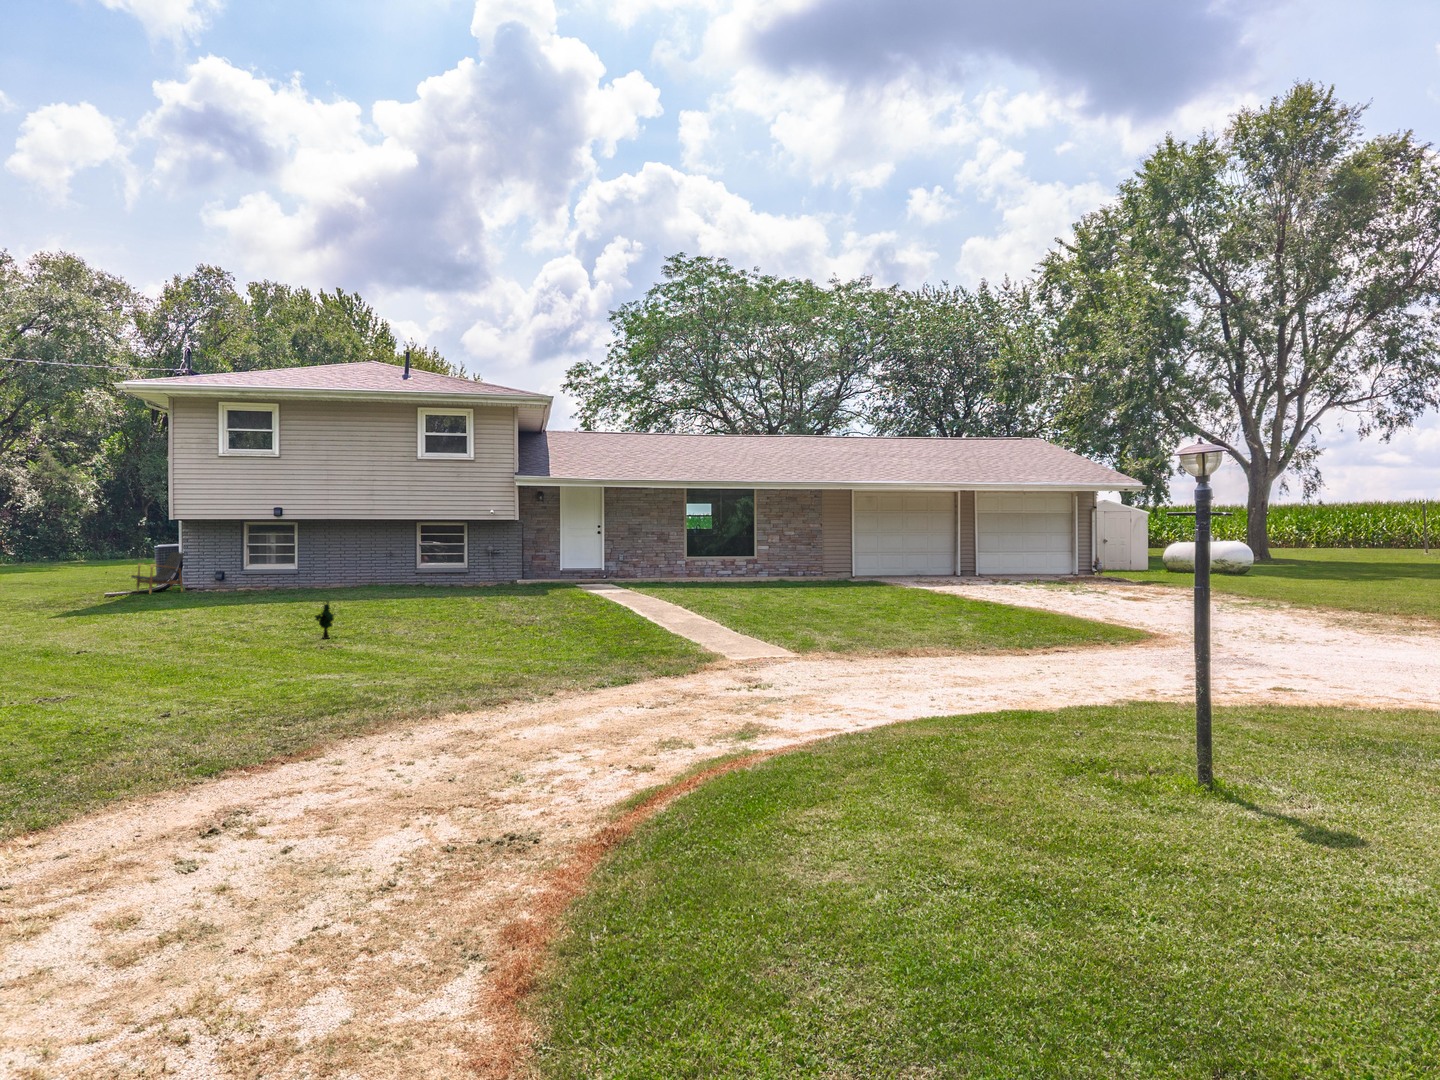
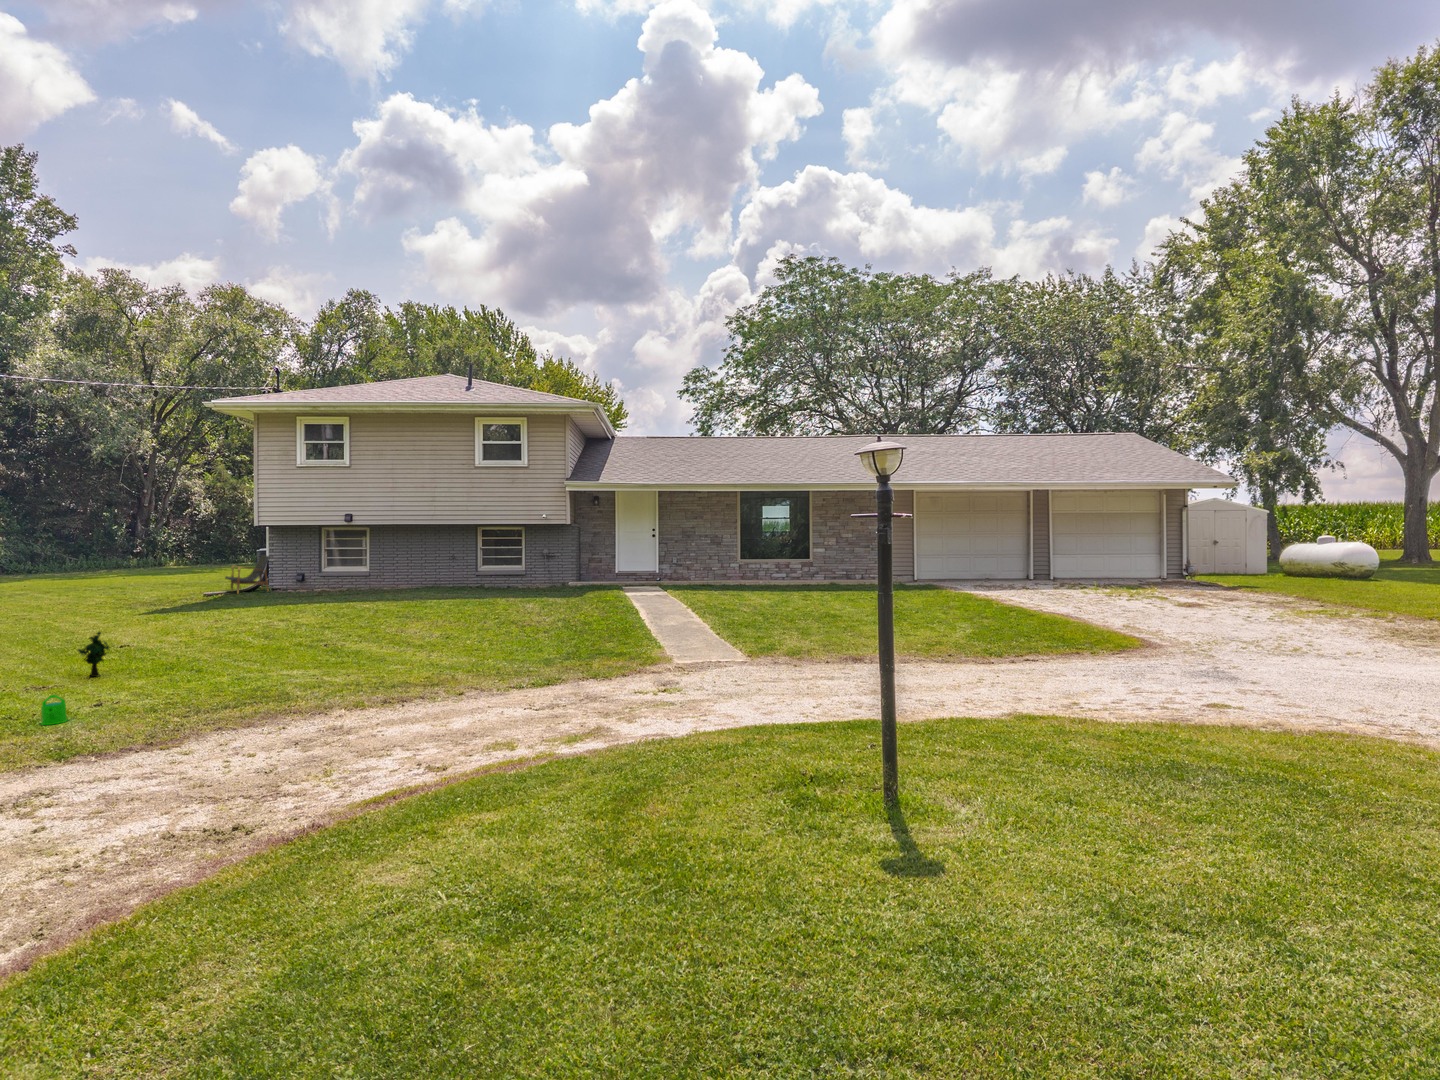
decorative plant: present [315,601,335,639] -> present [78,632,109,677]
watering can: none [165,669,189,697] -> present [41,695,68,725]

